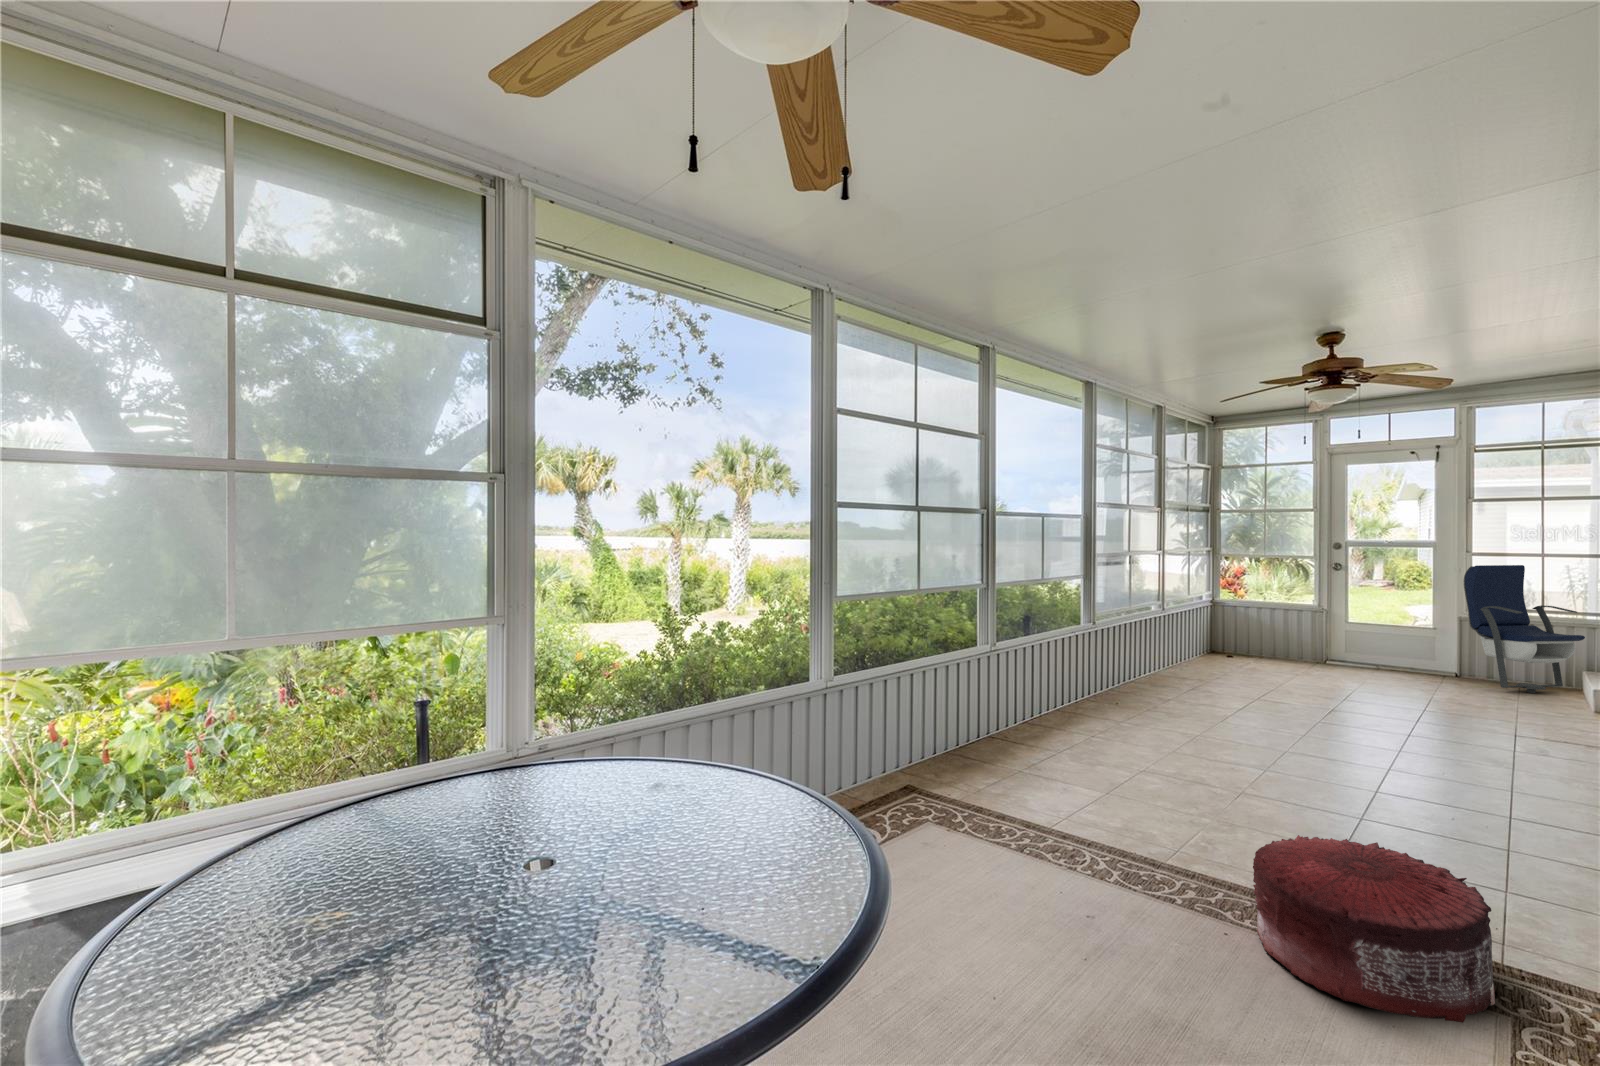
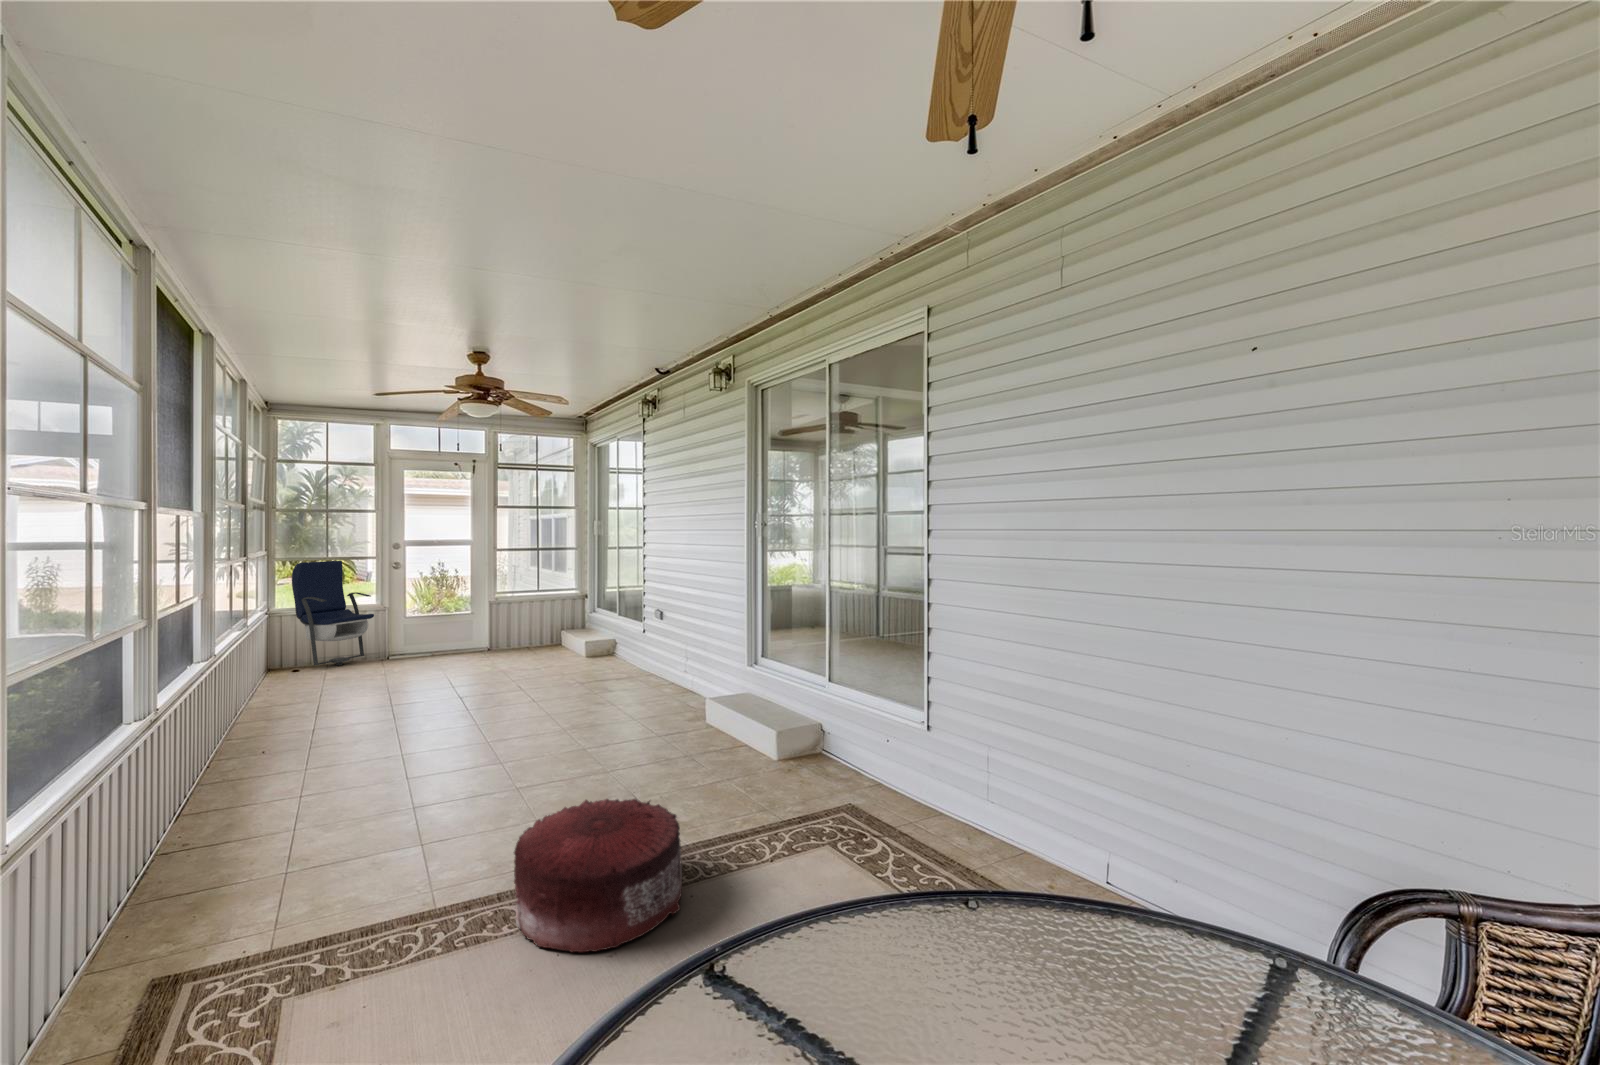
armchair: present [1464,565,1585,693] -> present [292,561,374,665]

